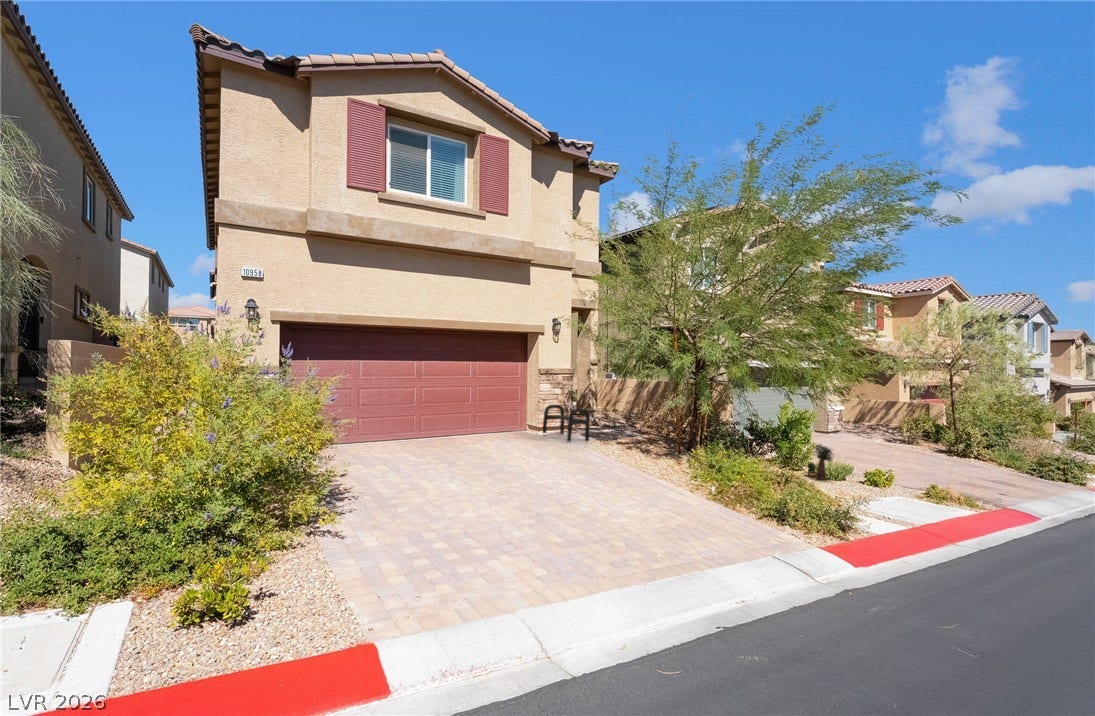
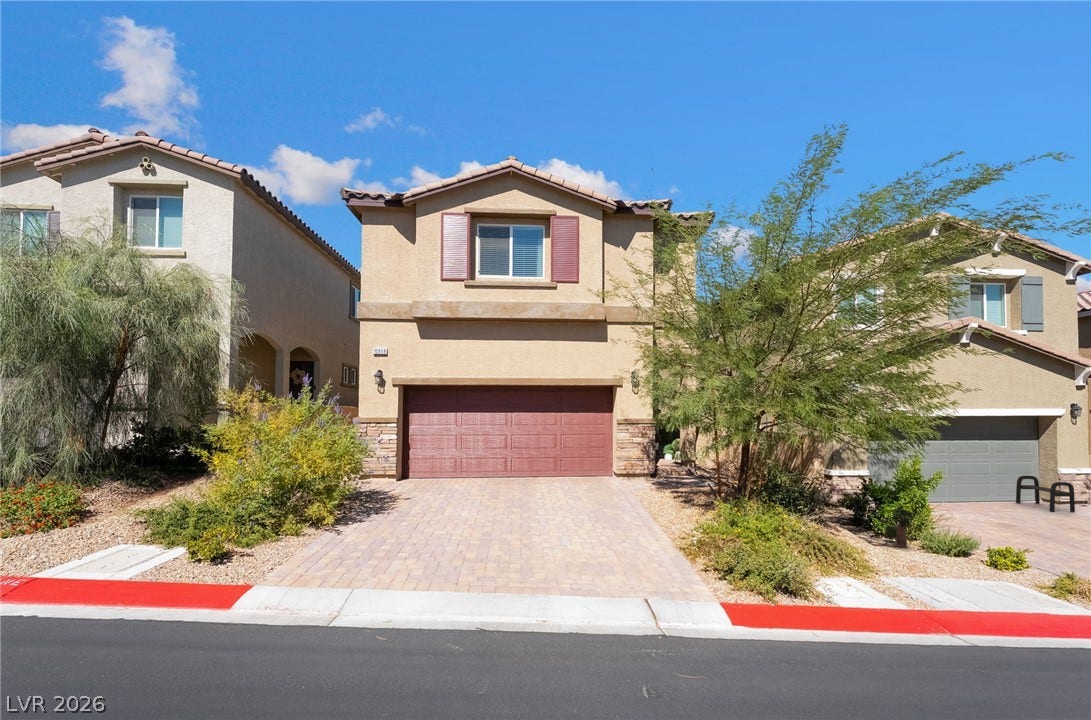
bench: present [543,405,590,442] -> present [1016,476,1075,512]

